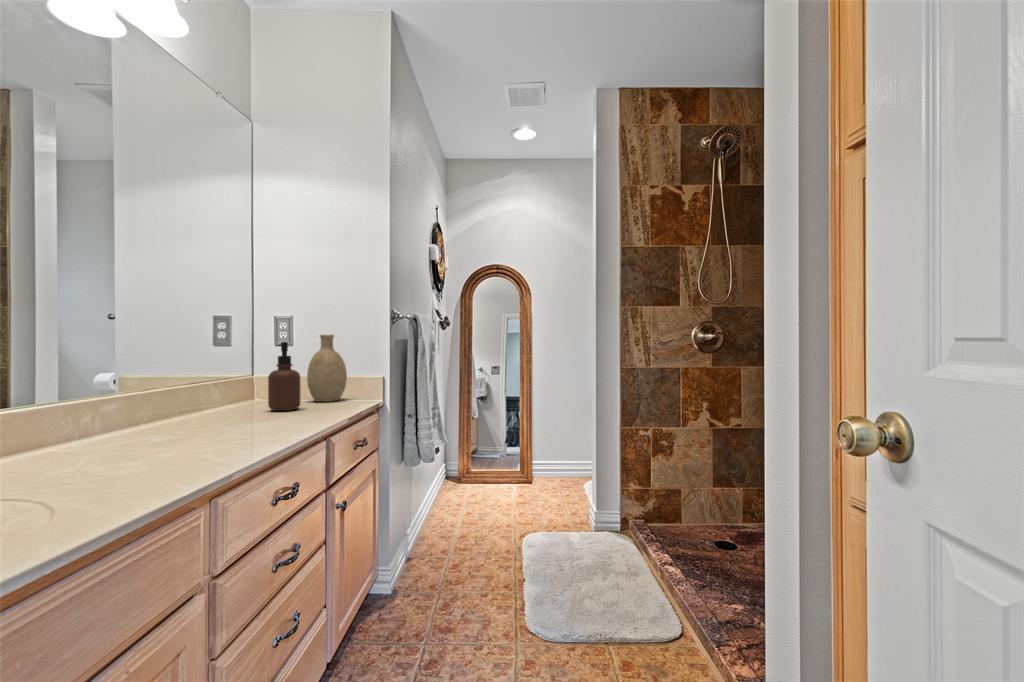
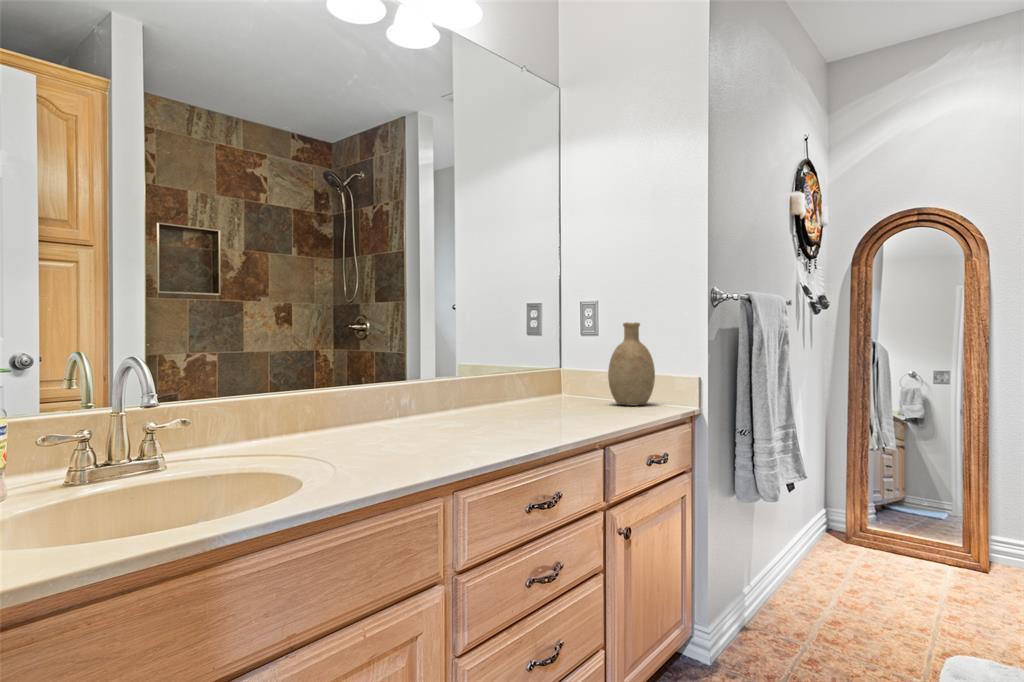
soap dispenser: present [268,342,301,411] -> none [559,331,594,412]

